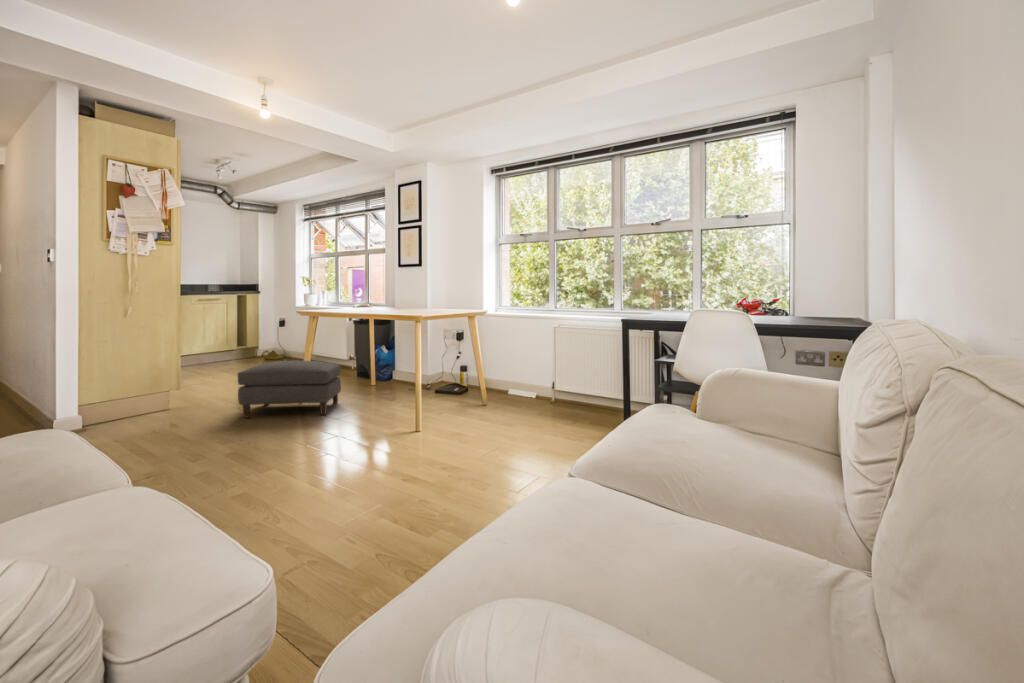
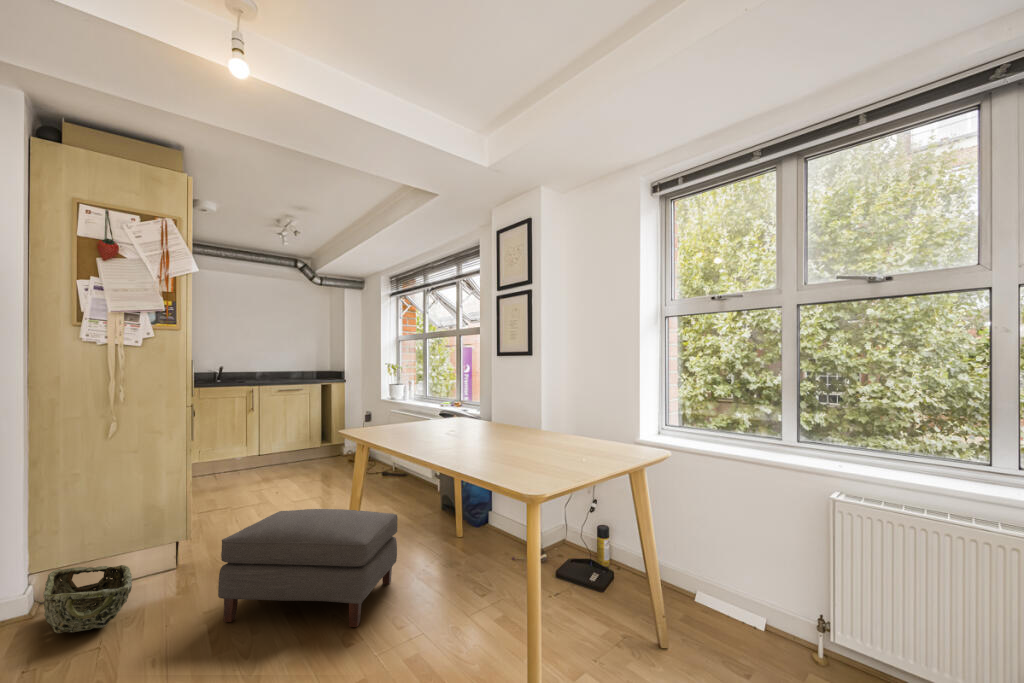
woven basket: none [121,396,182,424] -> present [43,565,132,633]

